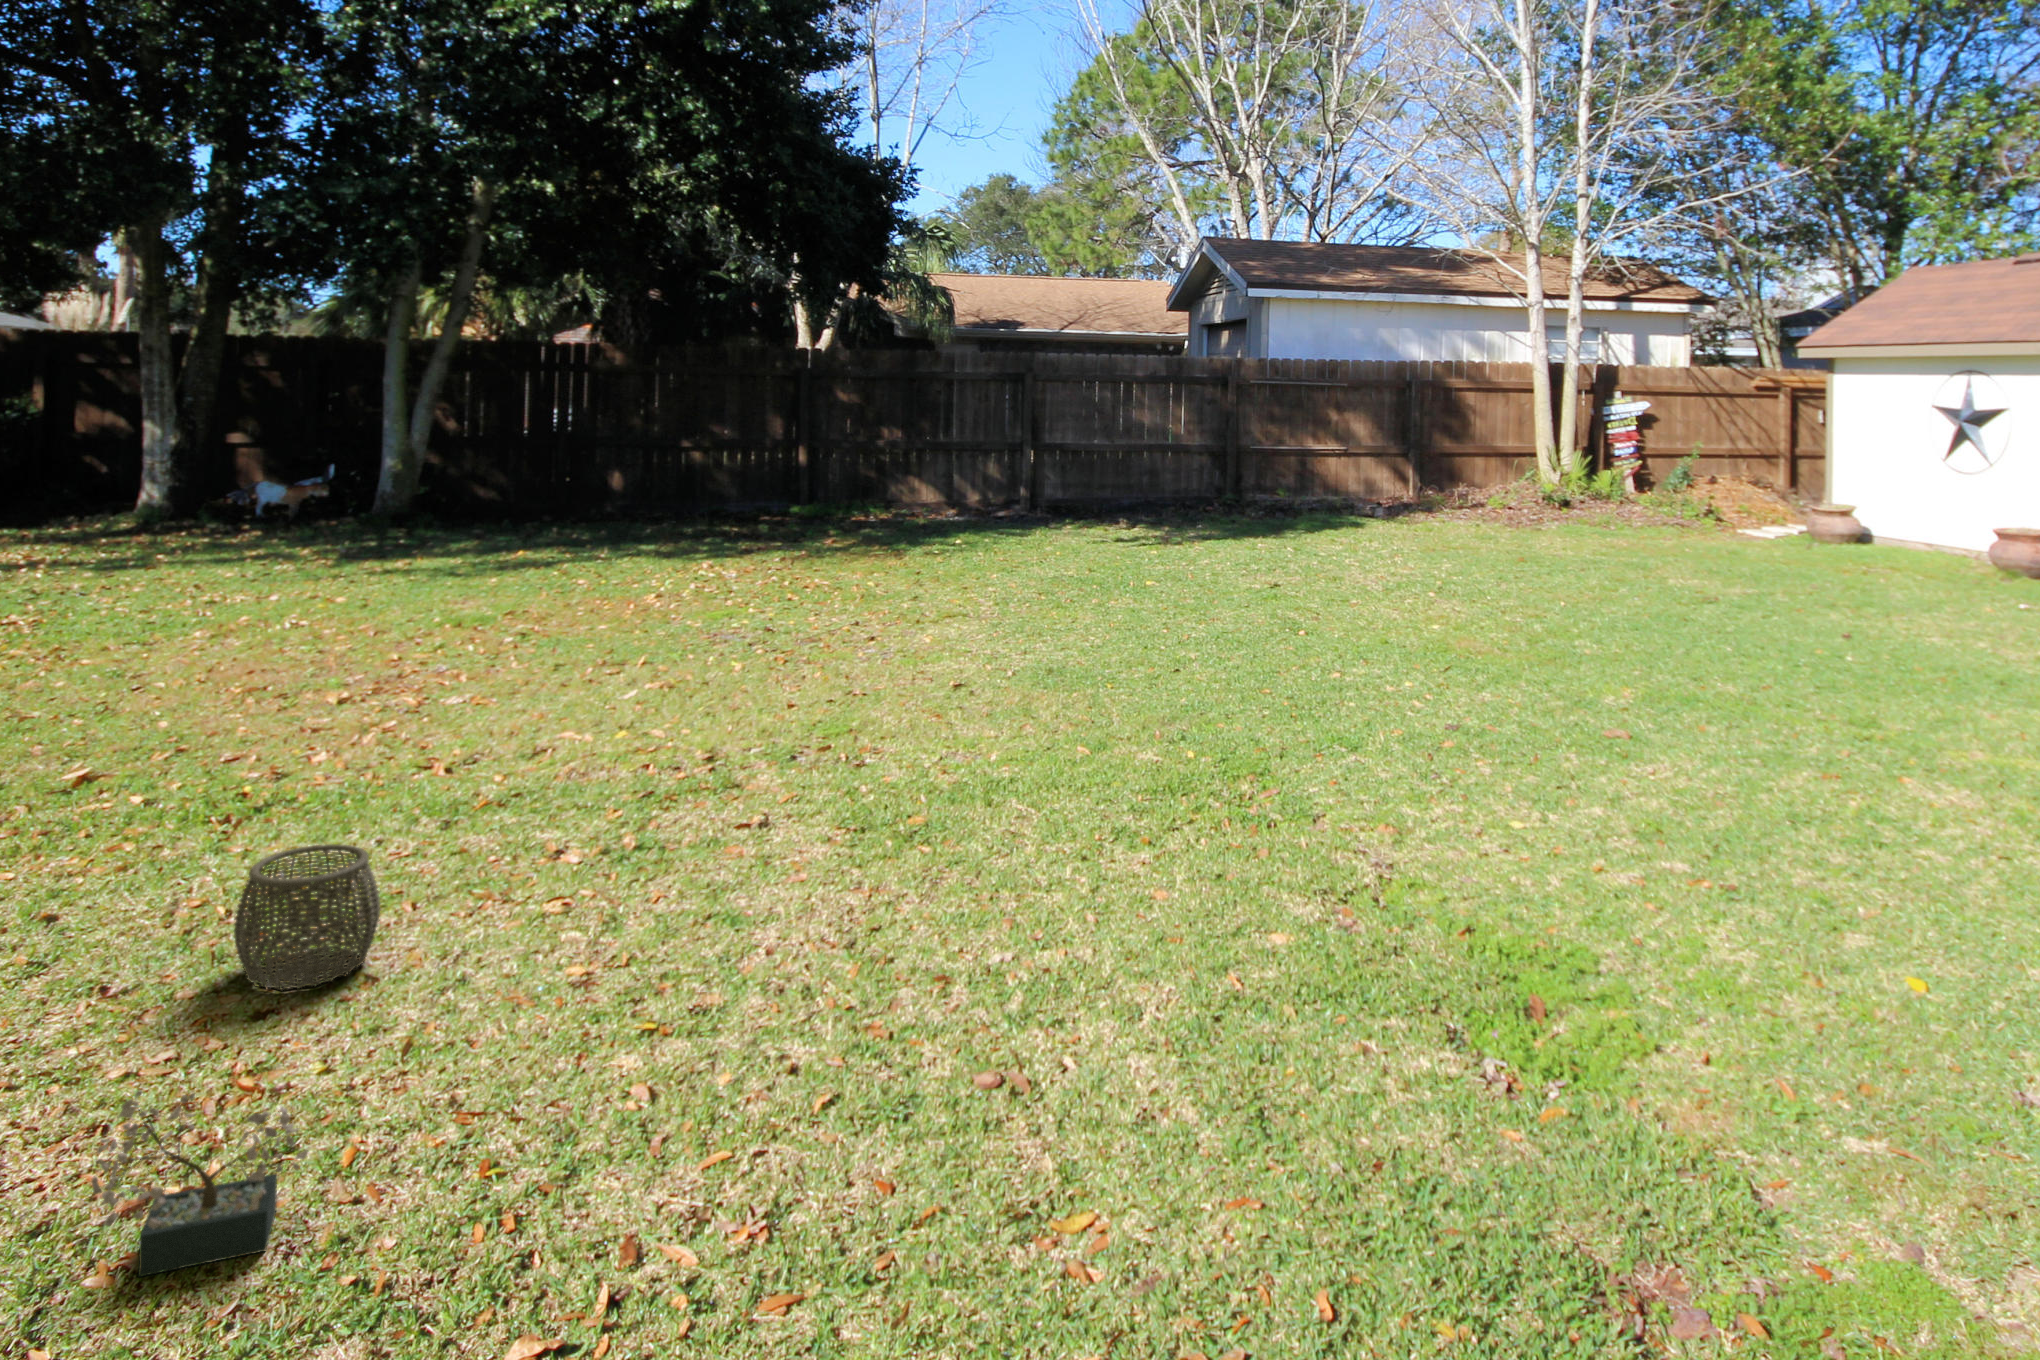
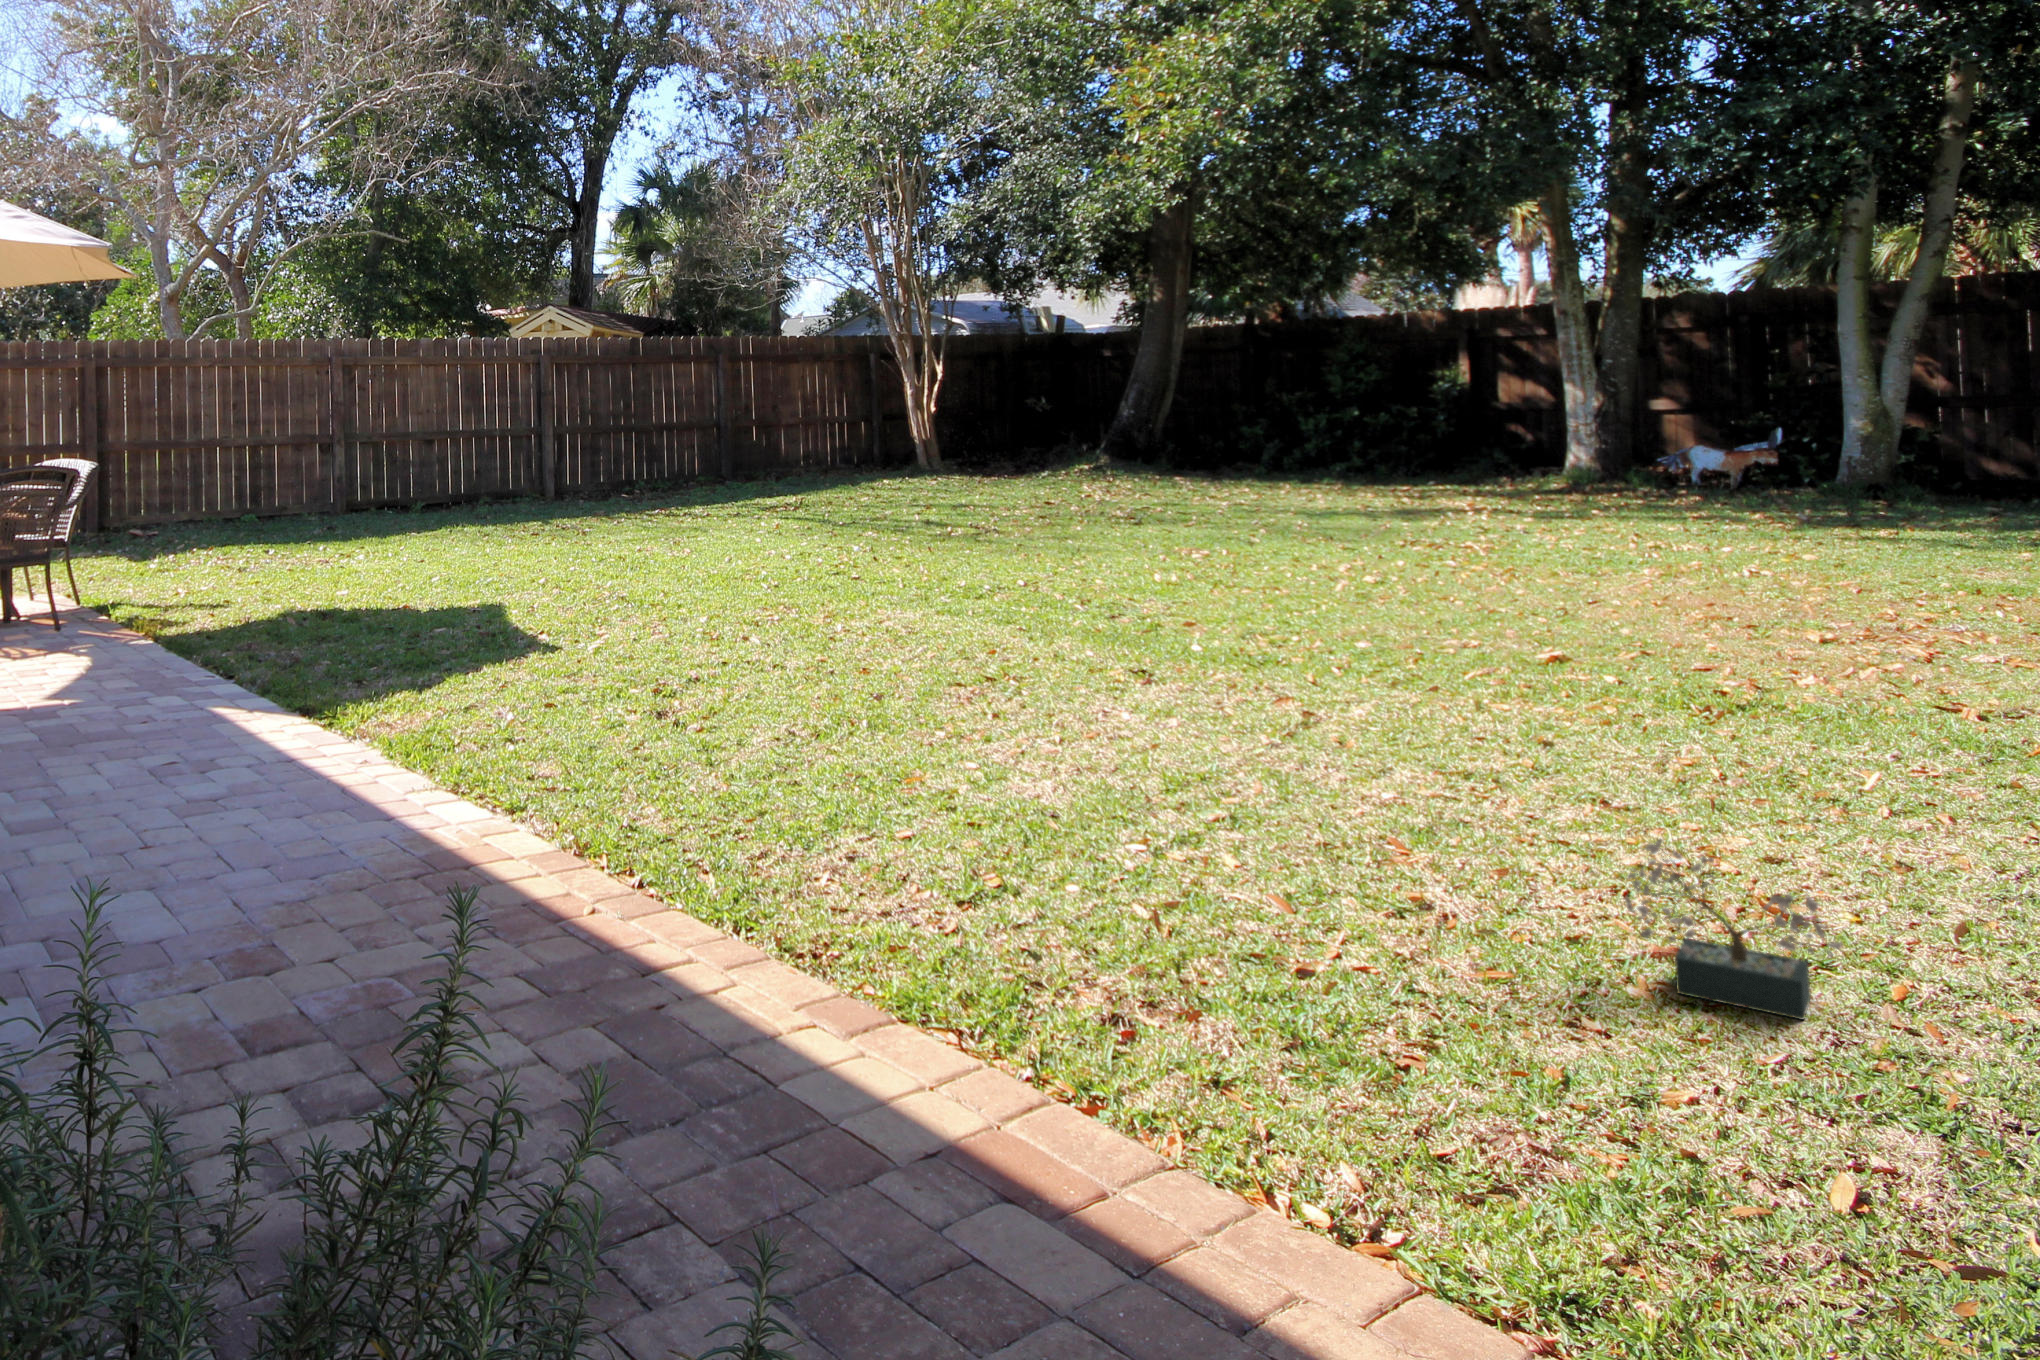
woven basket: present [234,844,380,990] -> none [1728,716,1902,854]

